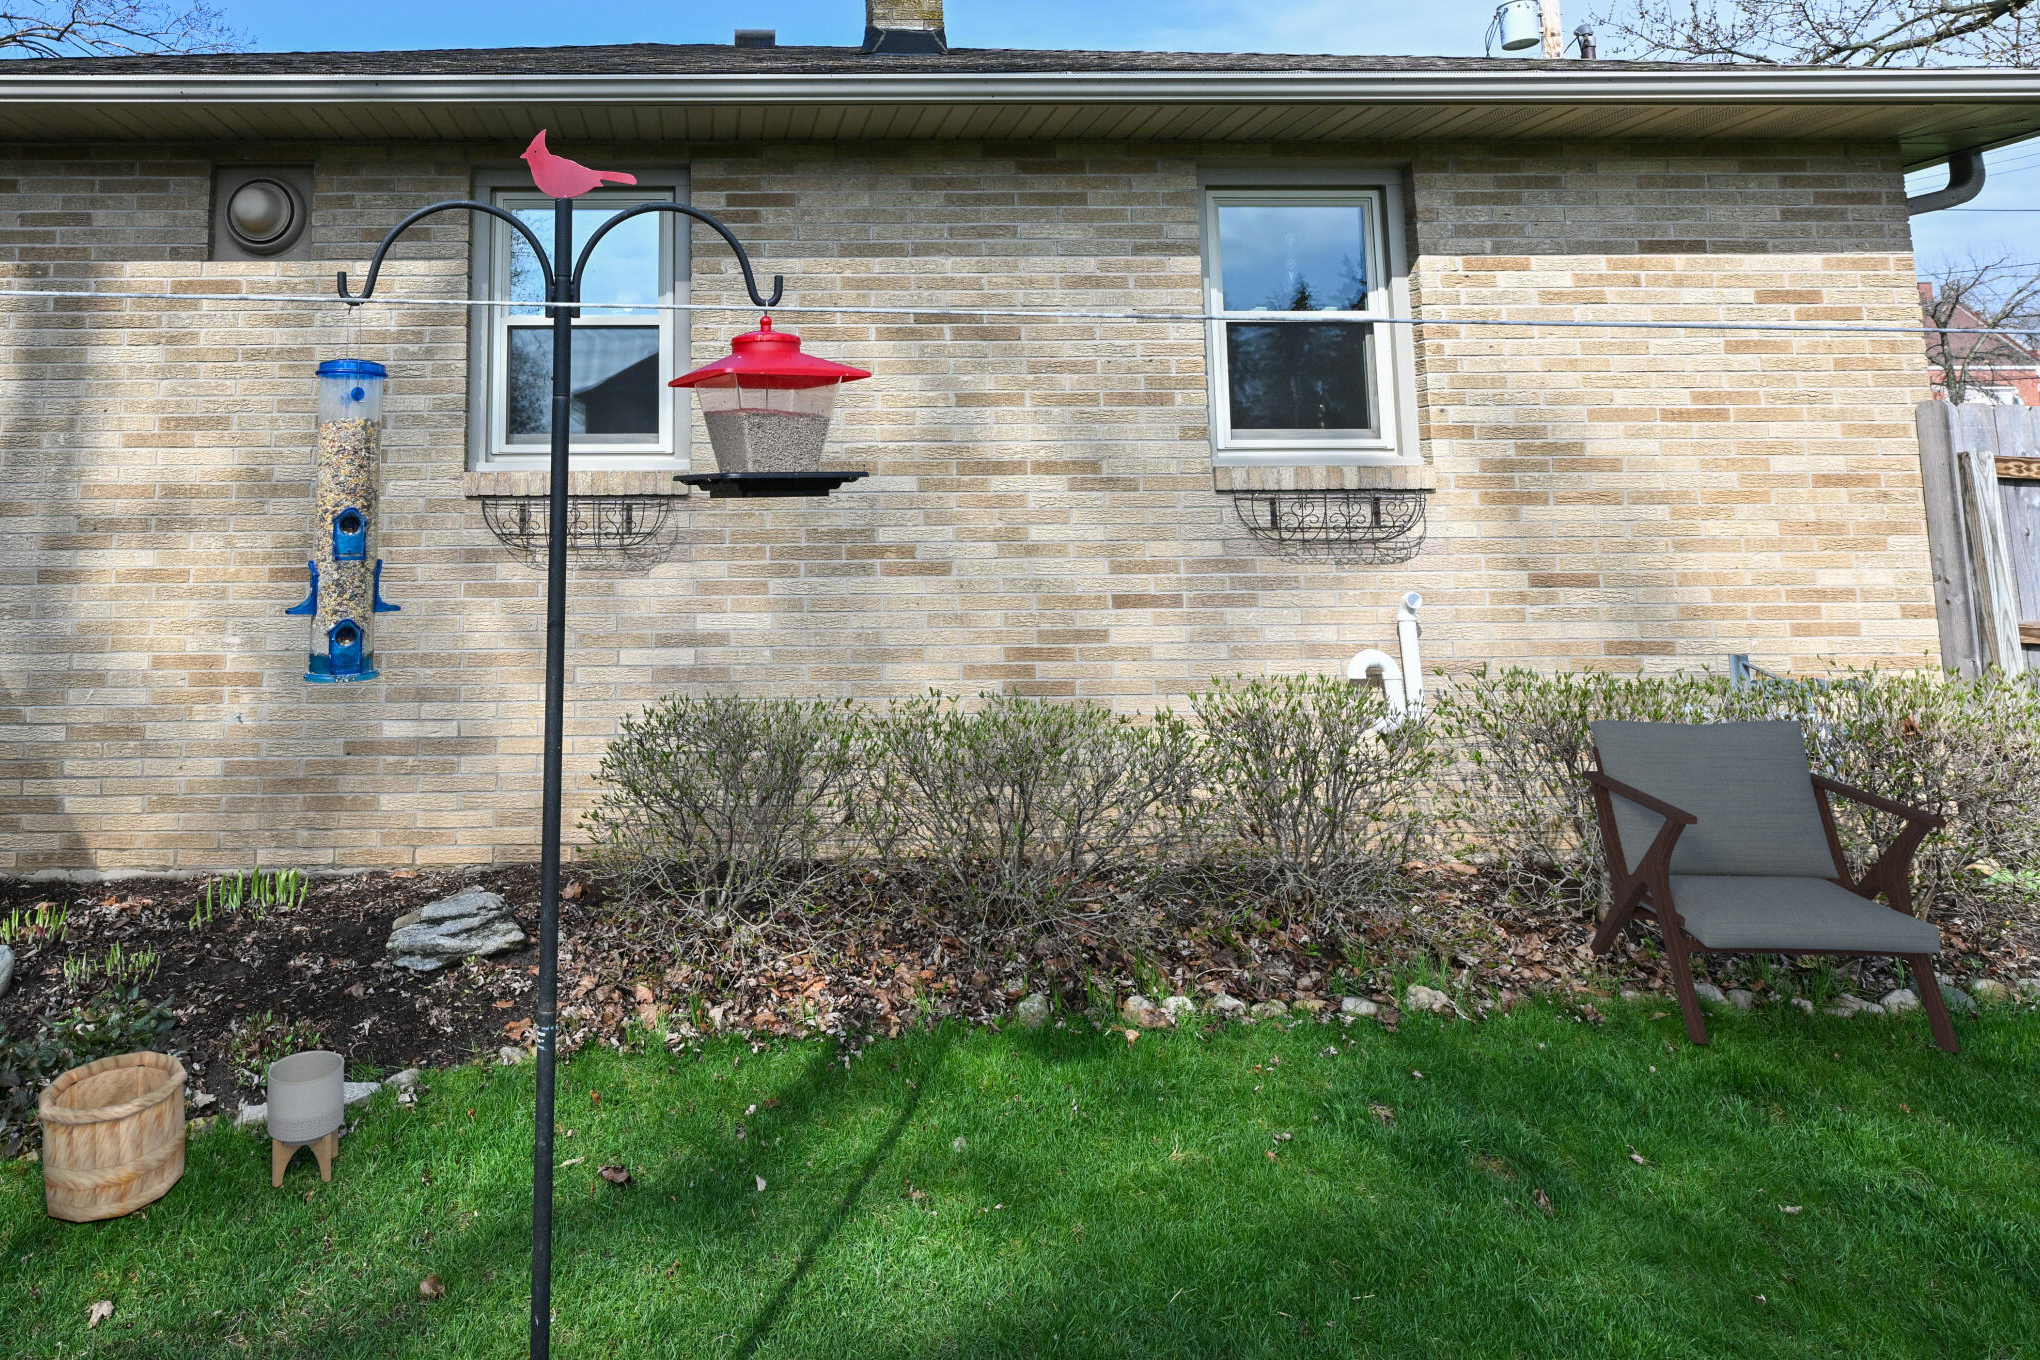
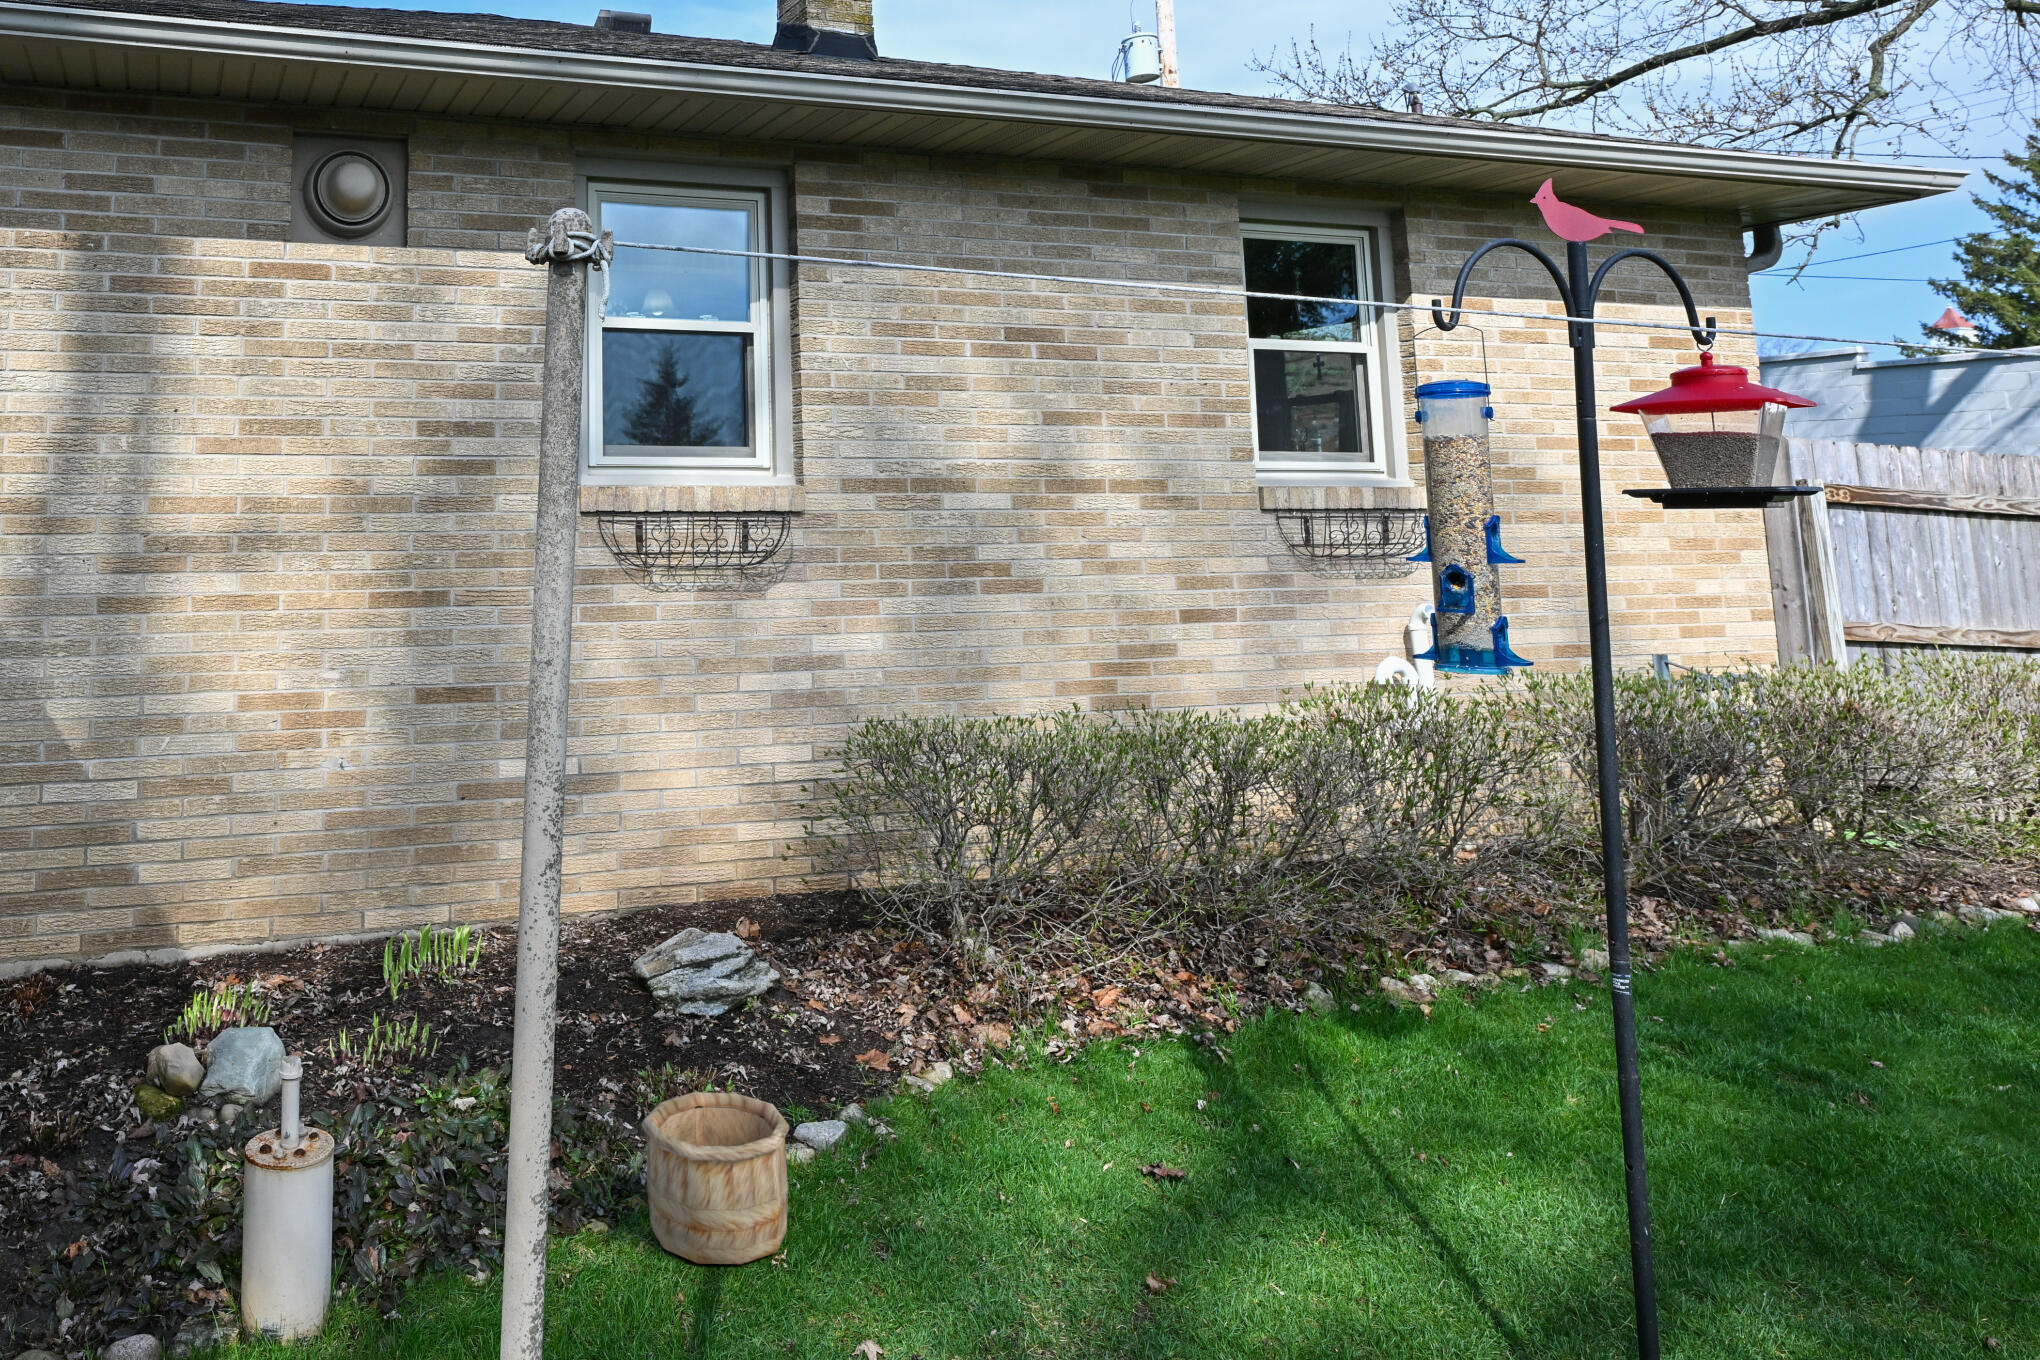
lounge chair: present [1582,720,1960,1052] -> none [1658,703,1992,972]
planter: present [268,1051,344,1187] -> none [843,1074,922,1211]

